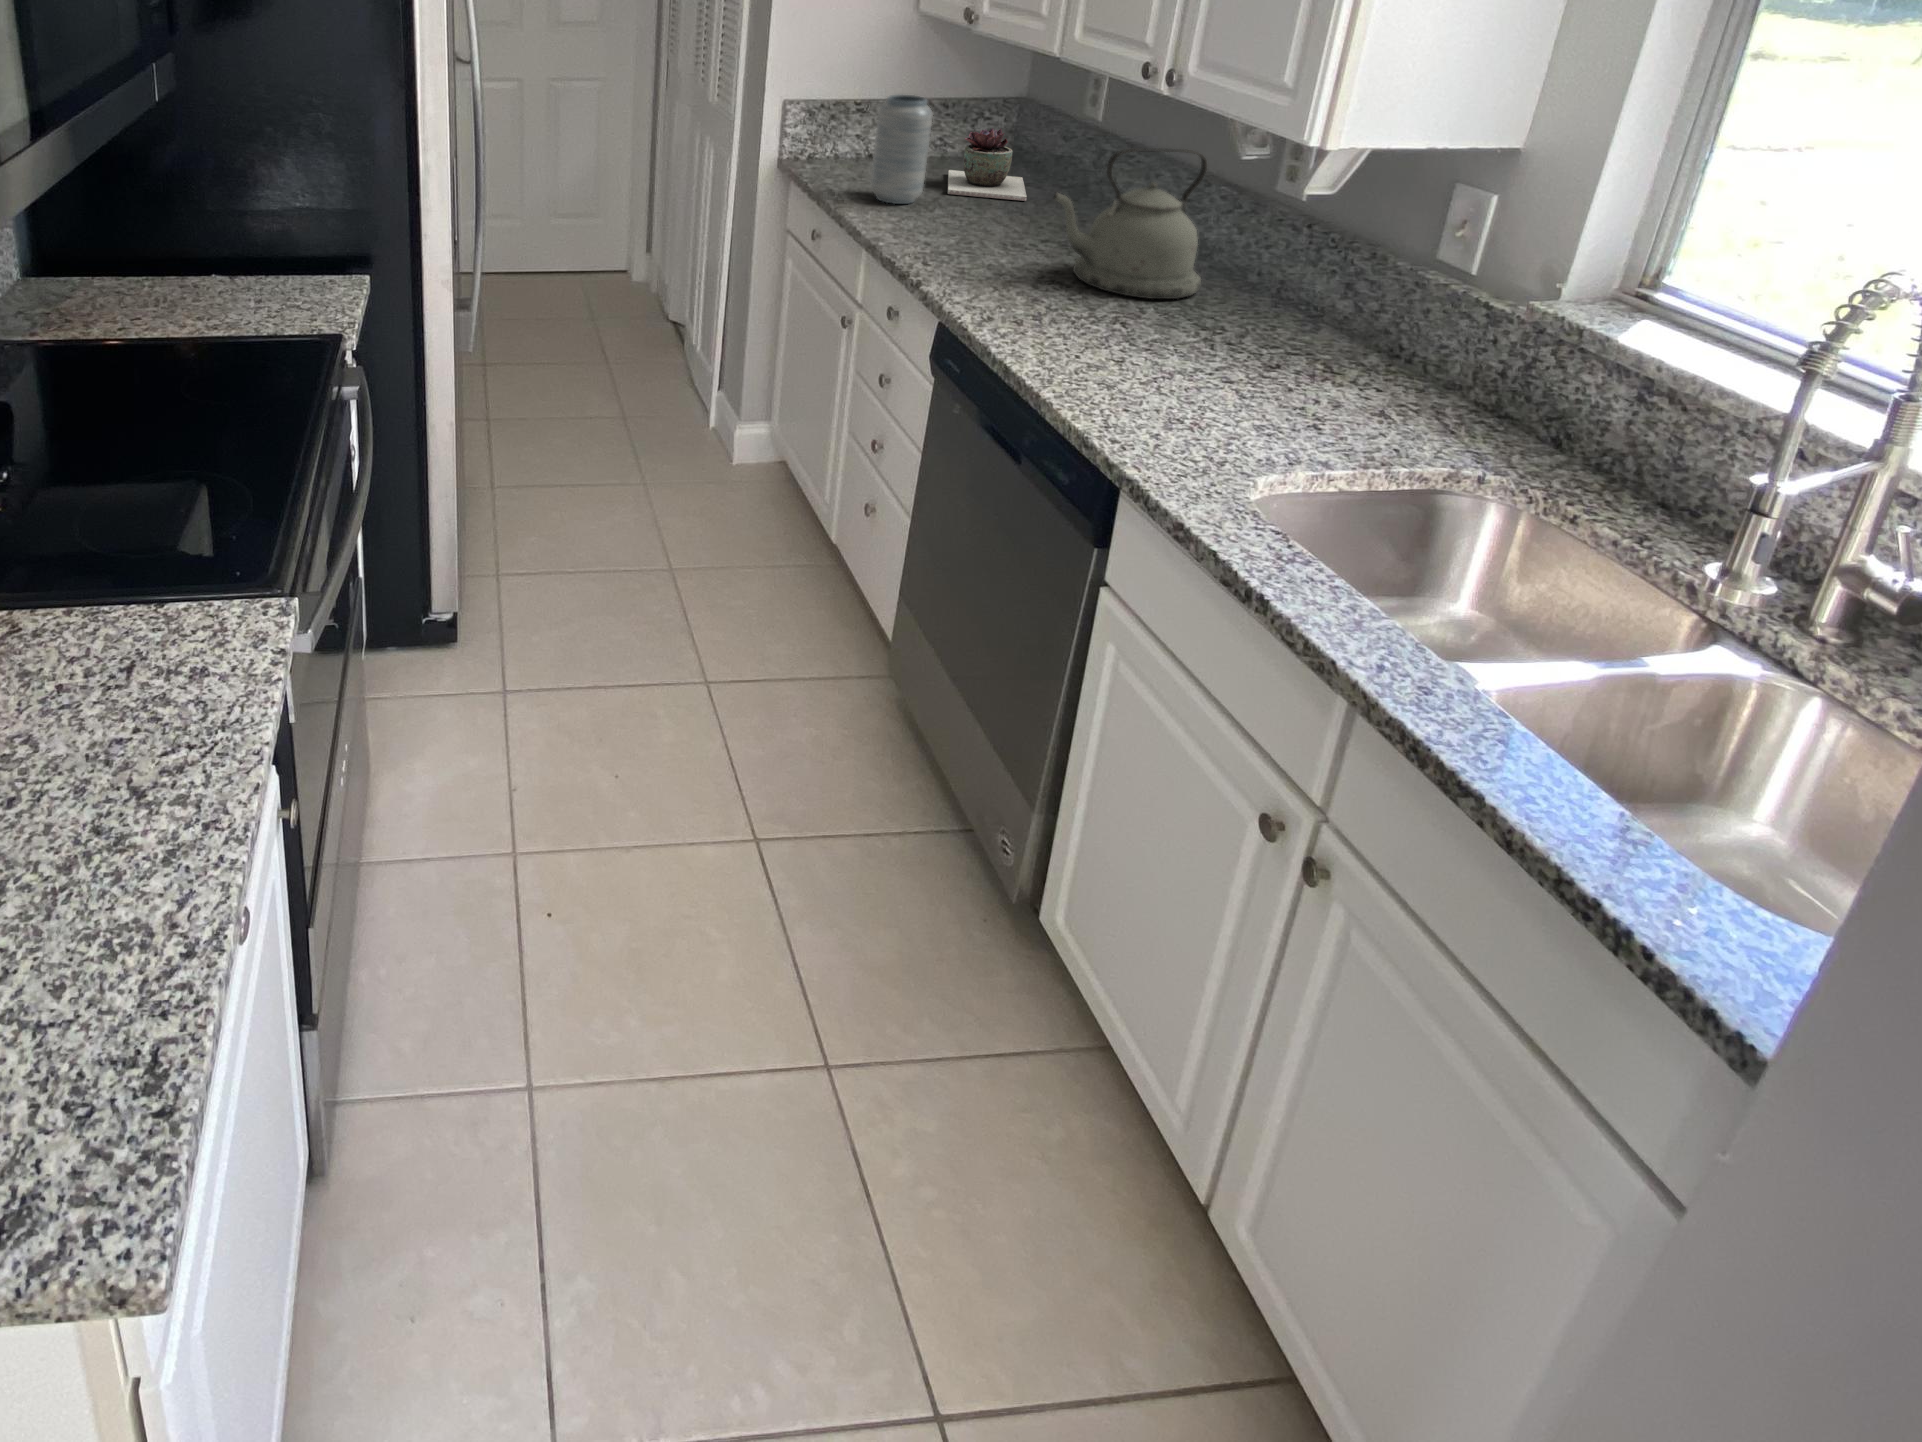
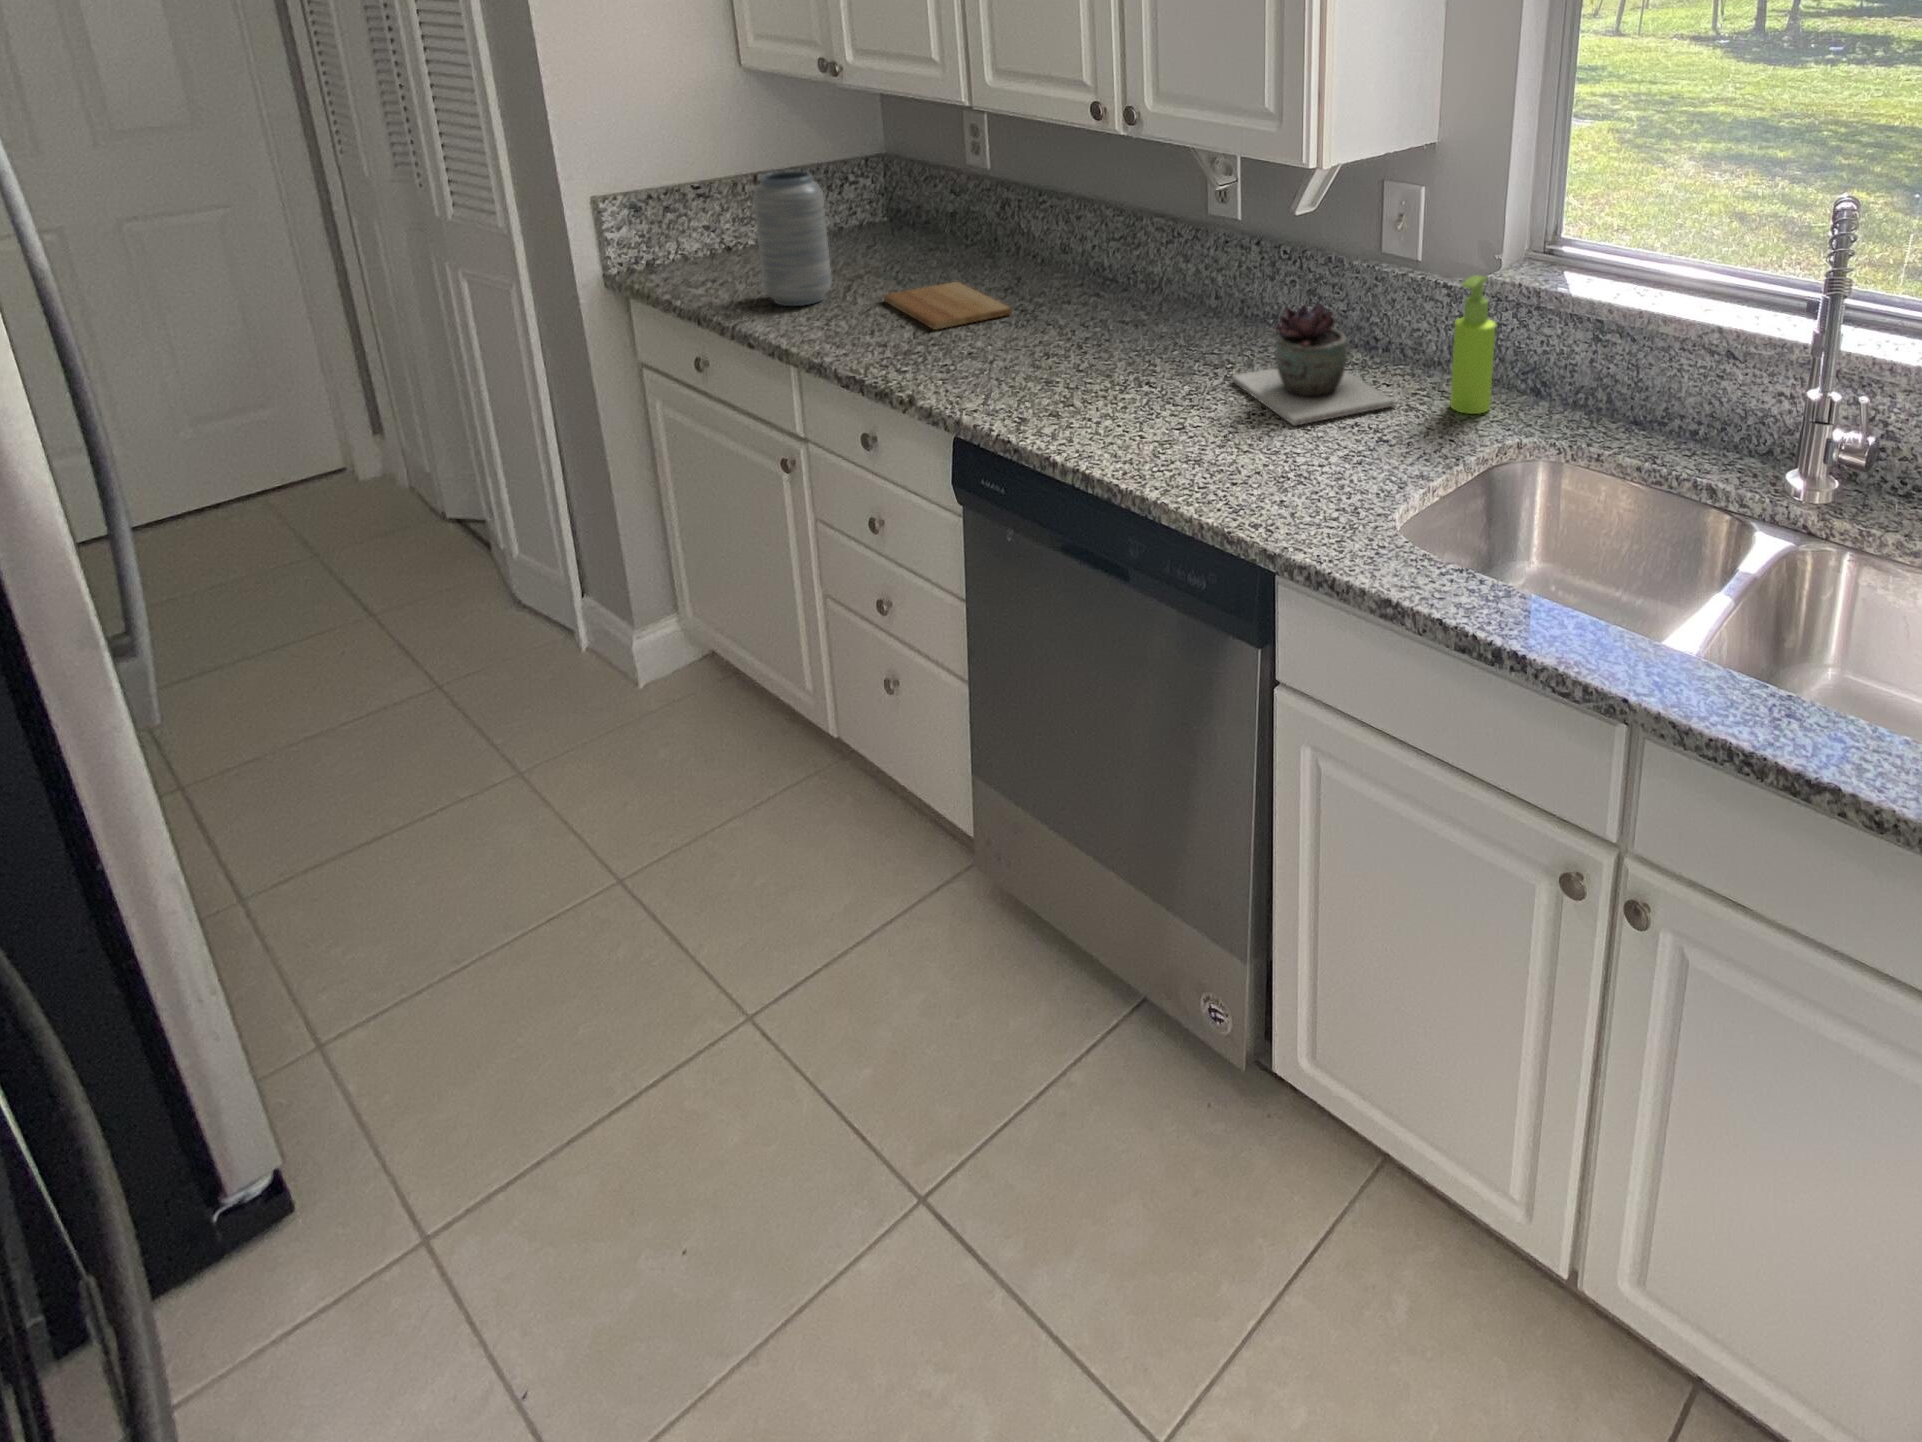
succulent plant: present [948,128,1027,201] -> present [1232,303,1395,426]
kettle: present [1053,148,1207,299] -> none [1025,185,1182,352]
cutting board: none [957,208,1054,246] -> present [884,282,1011,329]
soap dispenser: none [1424,293,1503,438] -> present [1450,275,1496,414]

